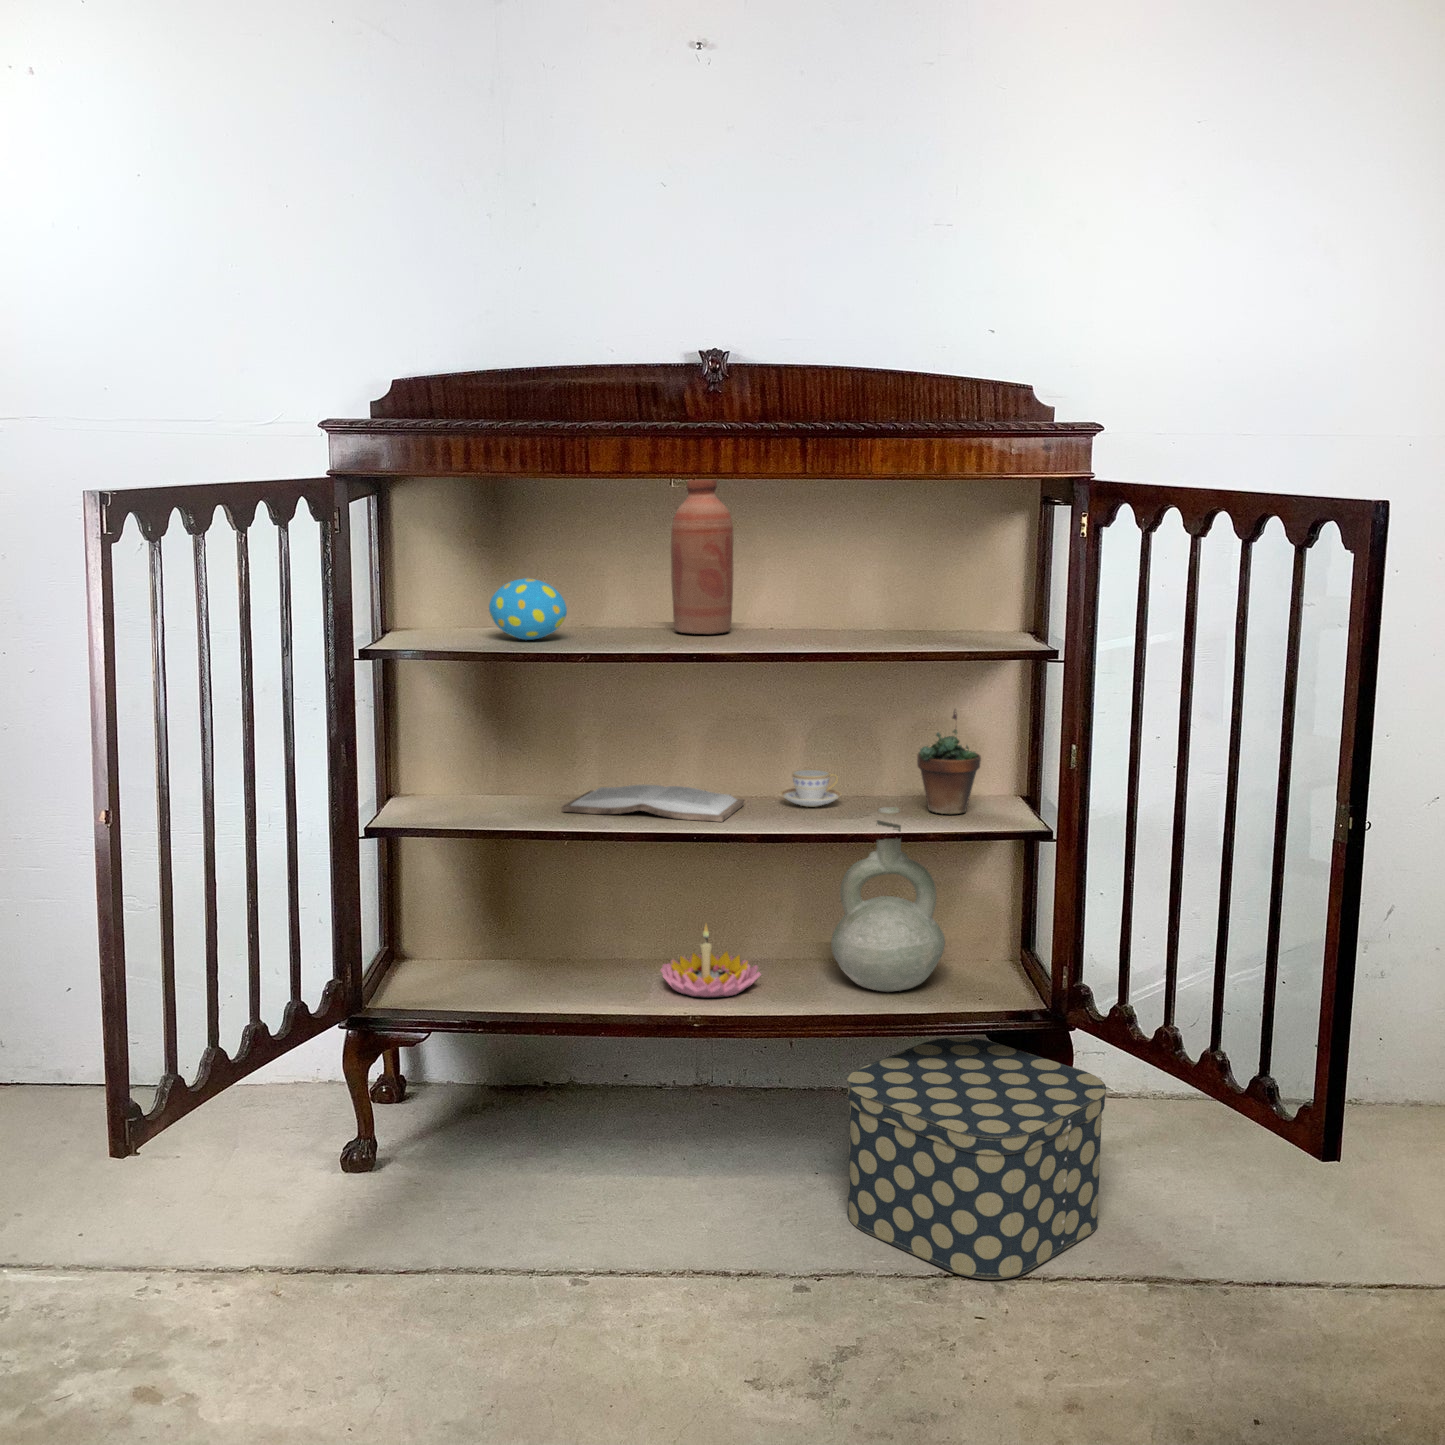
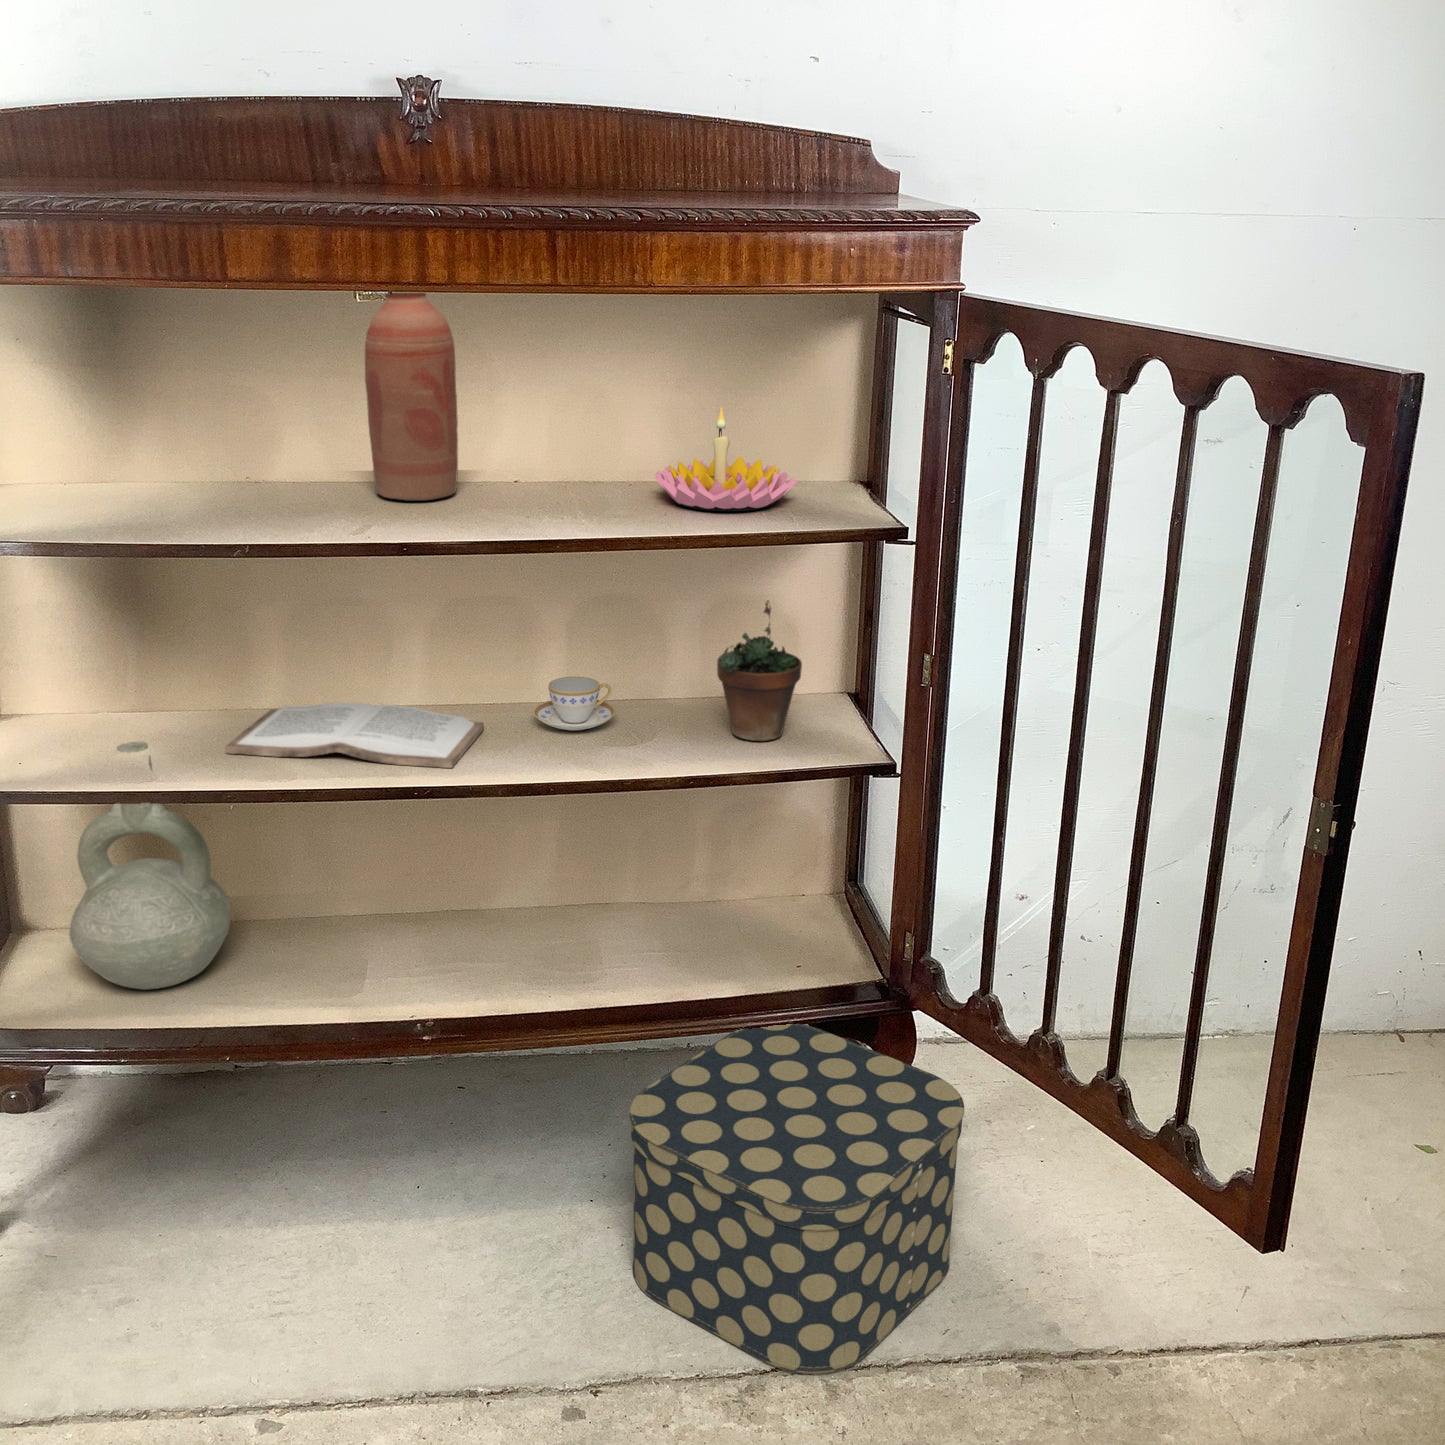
decorative egg: present [489,578,567,640] -> none [94,428,212,519]
decorative vase: present [831,807,945,991] -> present [70,742,231,990]
candle holder: present [661,925,761,998] -> present [655,407,797,511]

